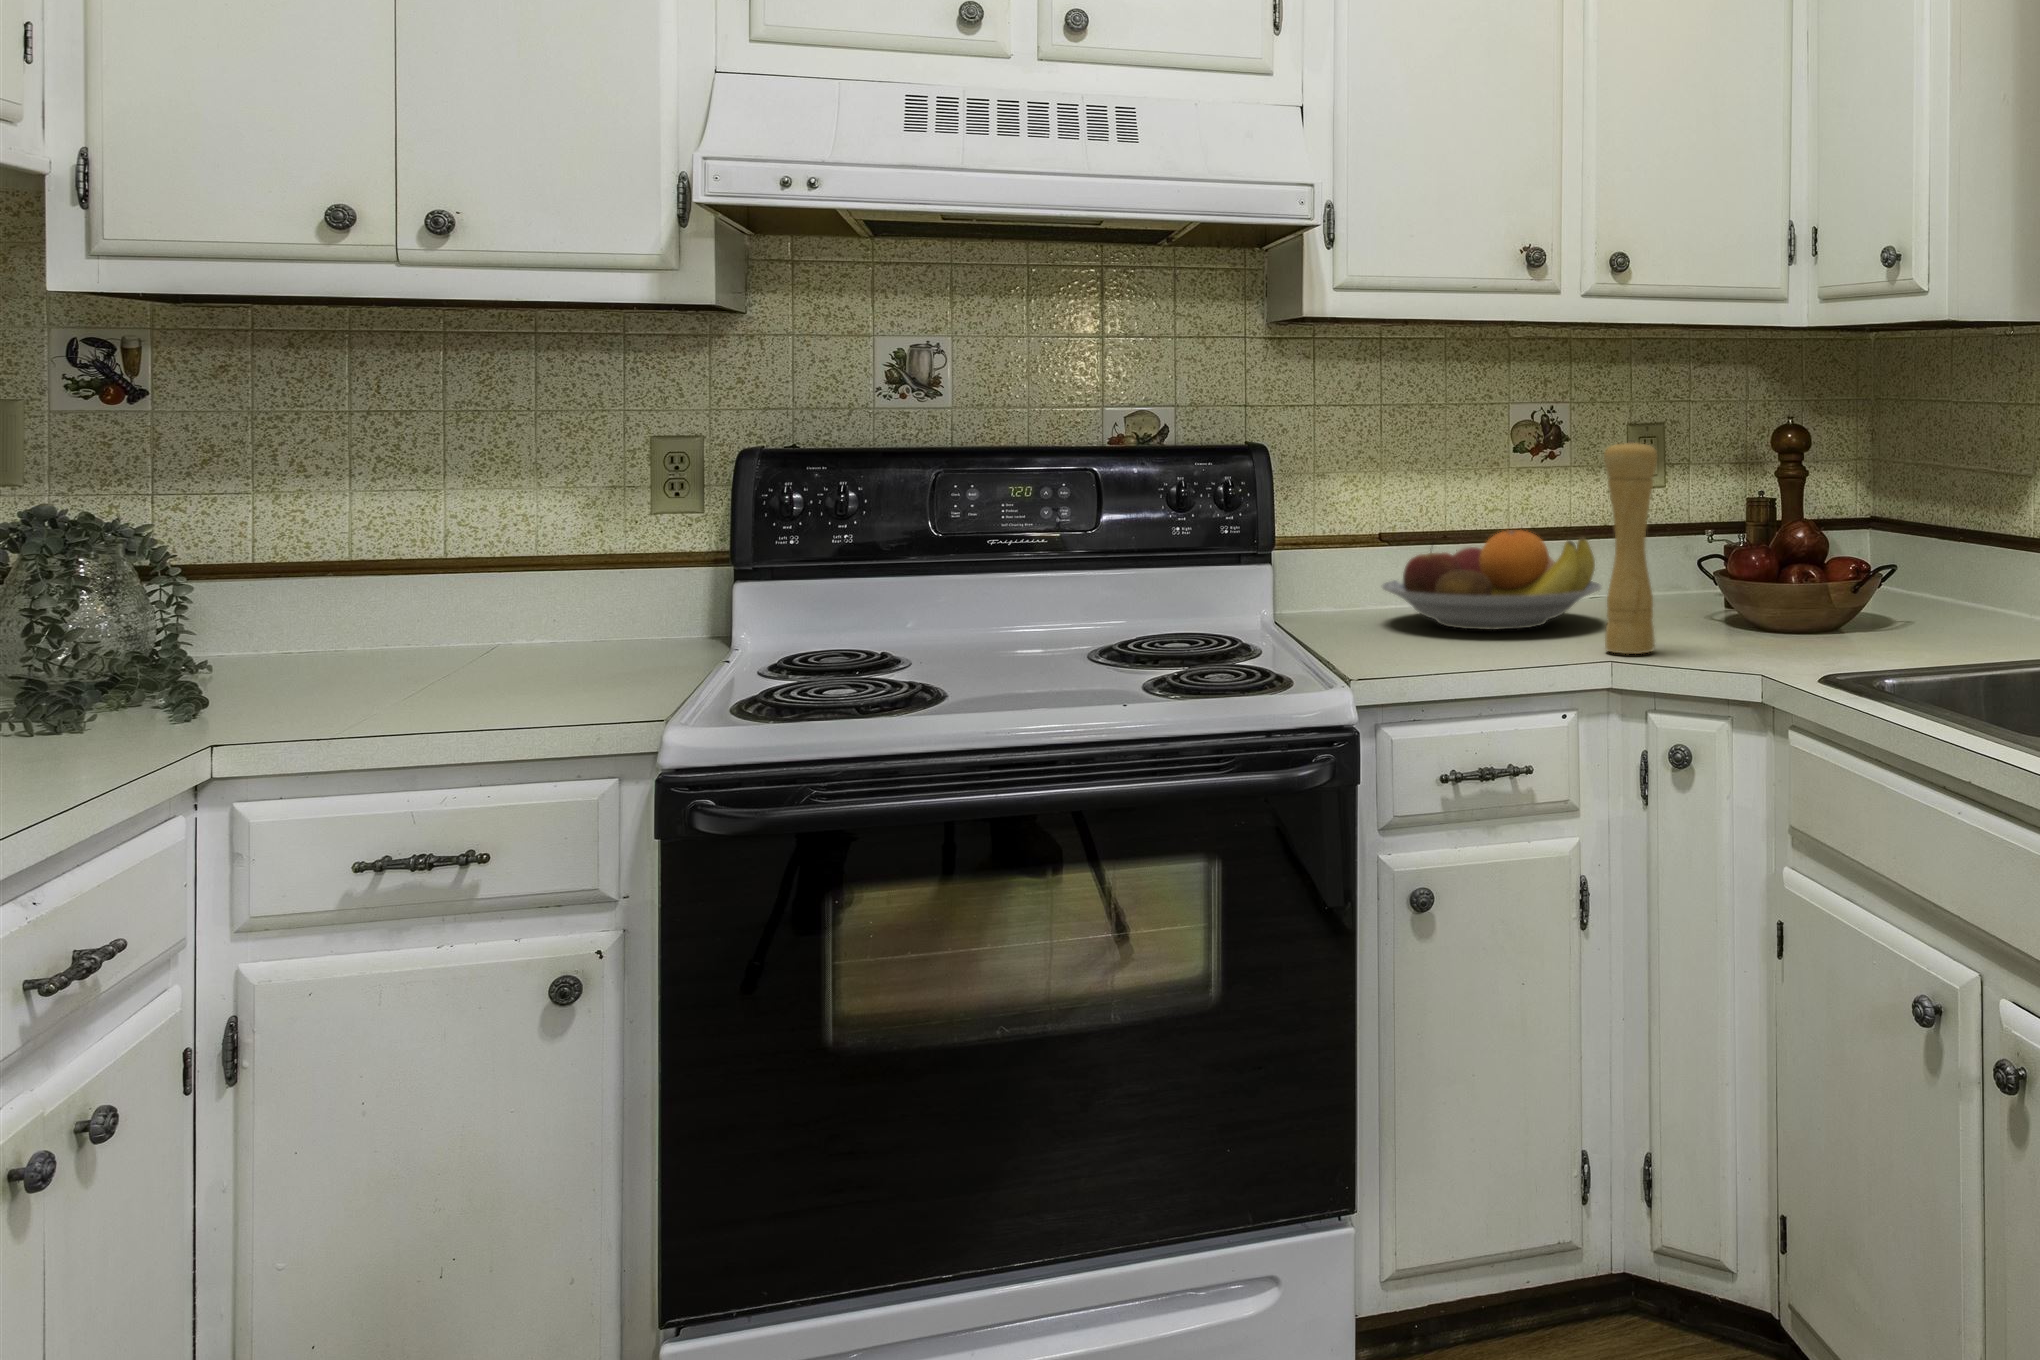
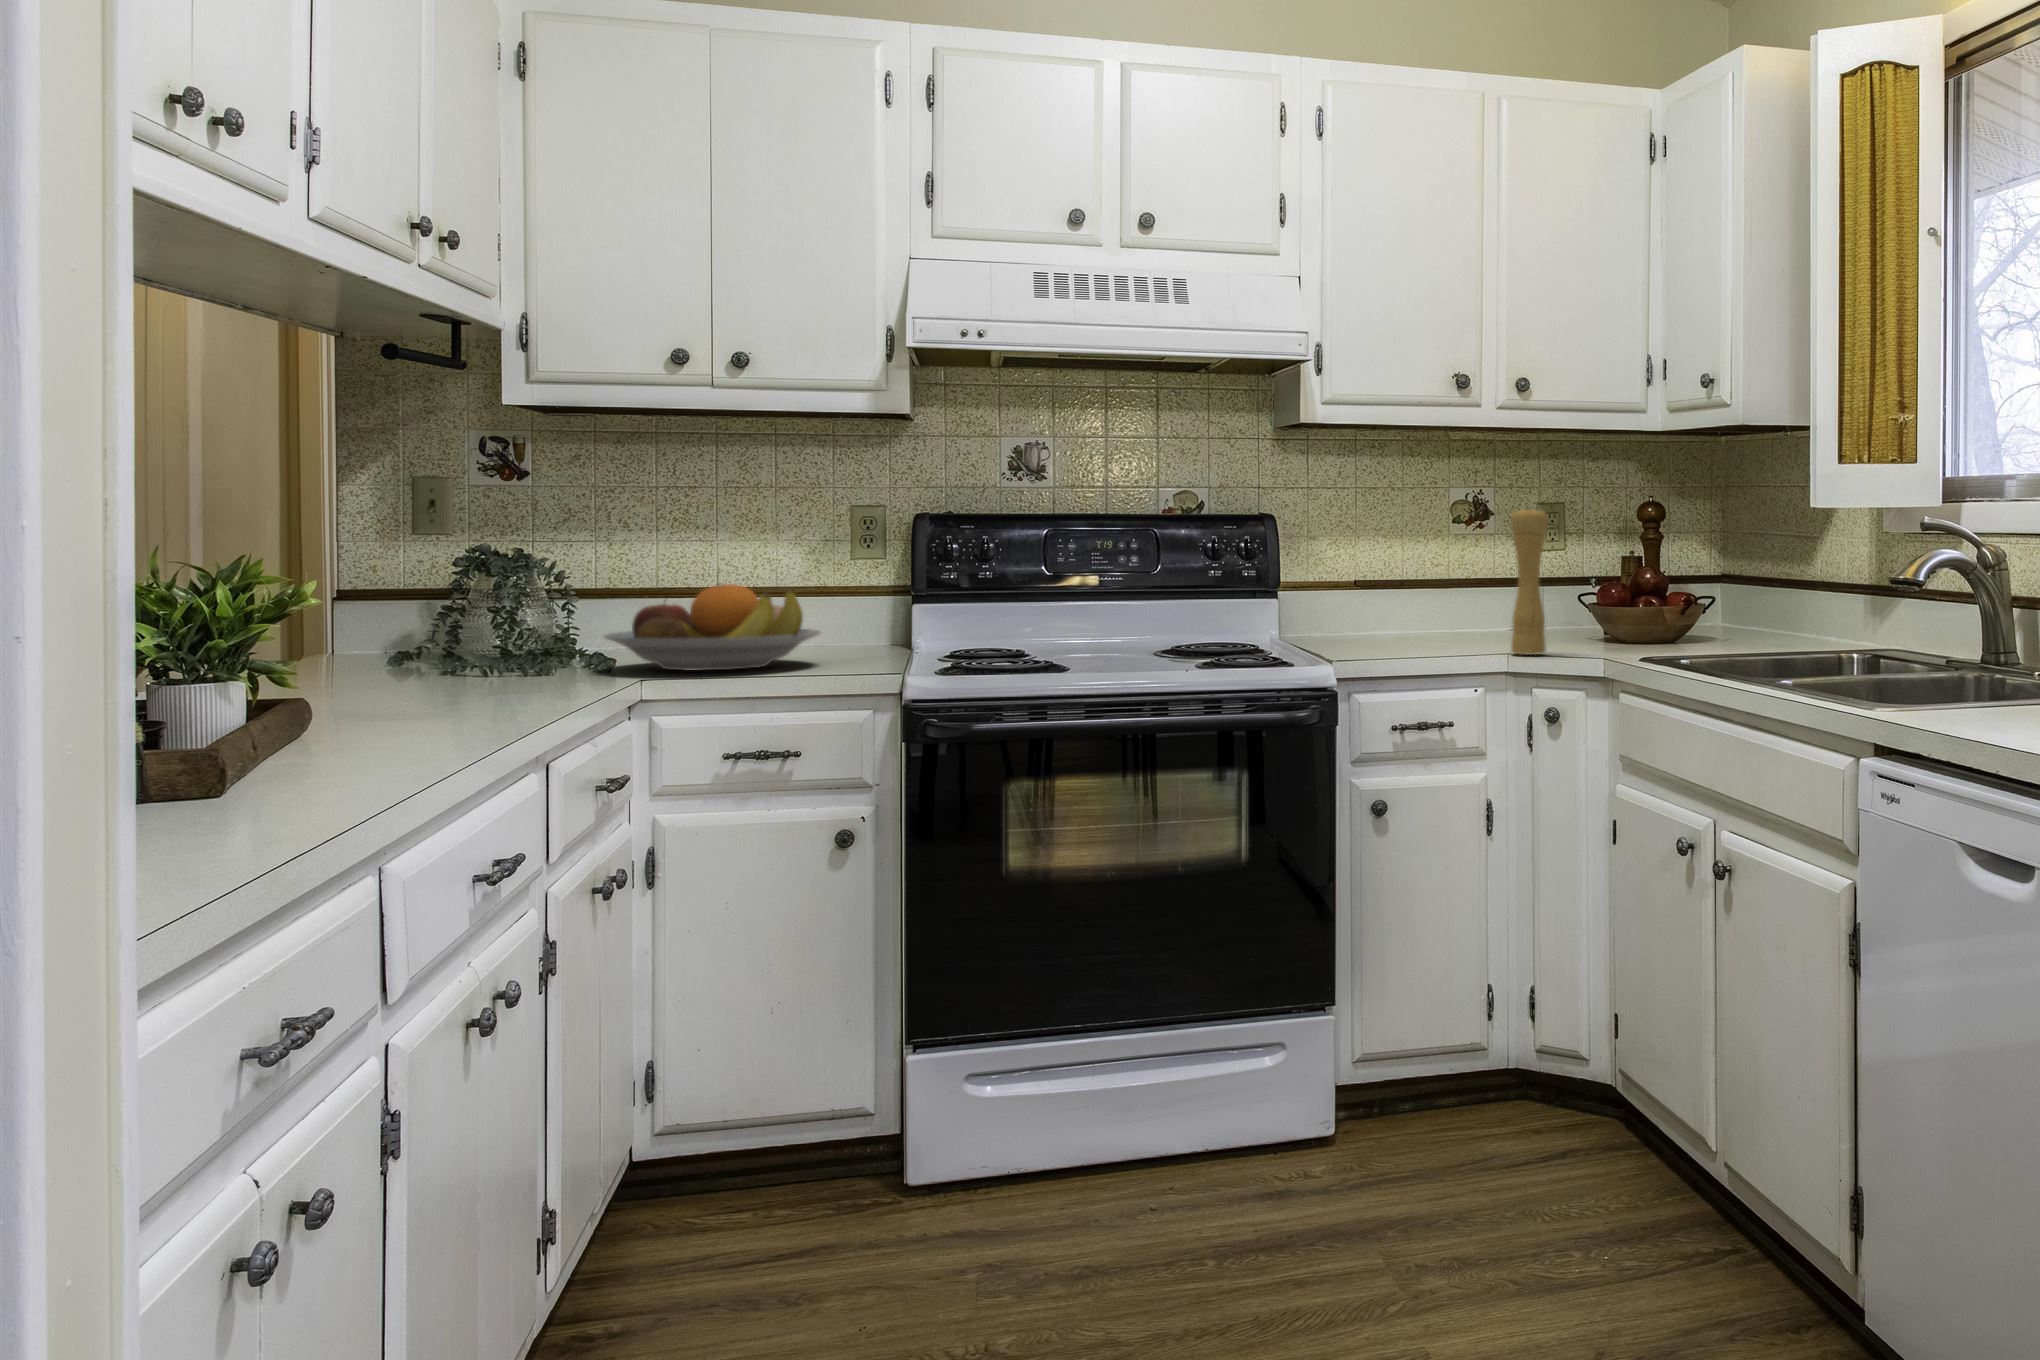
fruit bowl: present [1382,530,1601,630] -> present [604,584,820,671]

